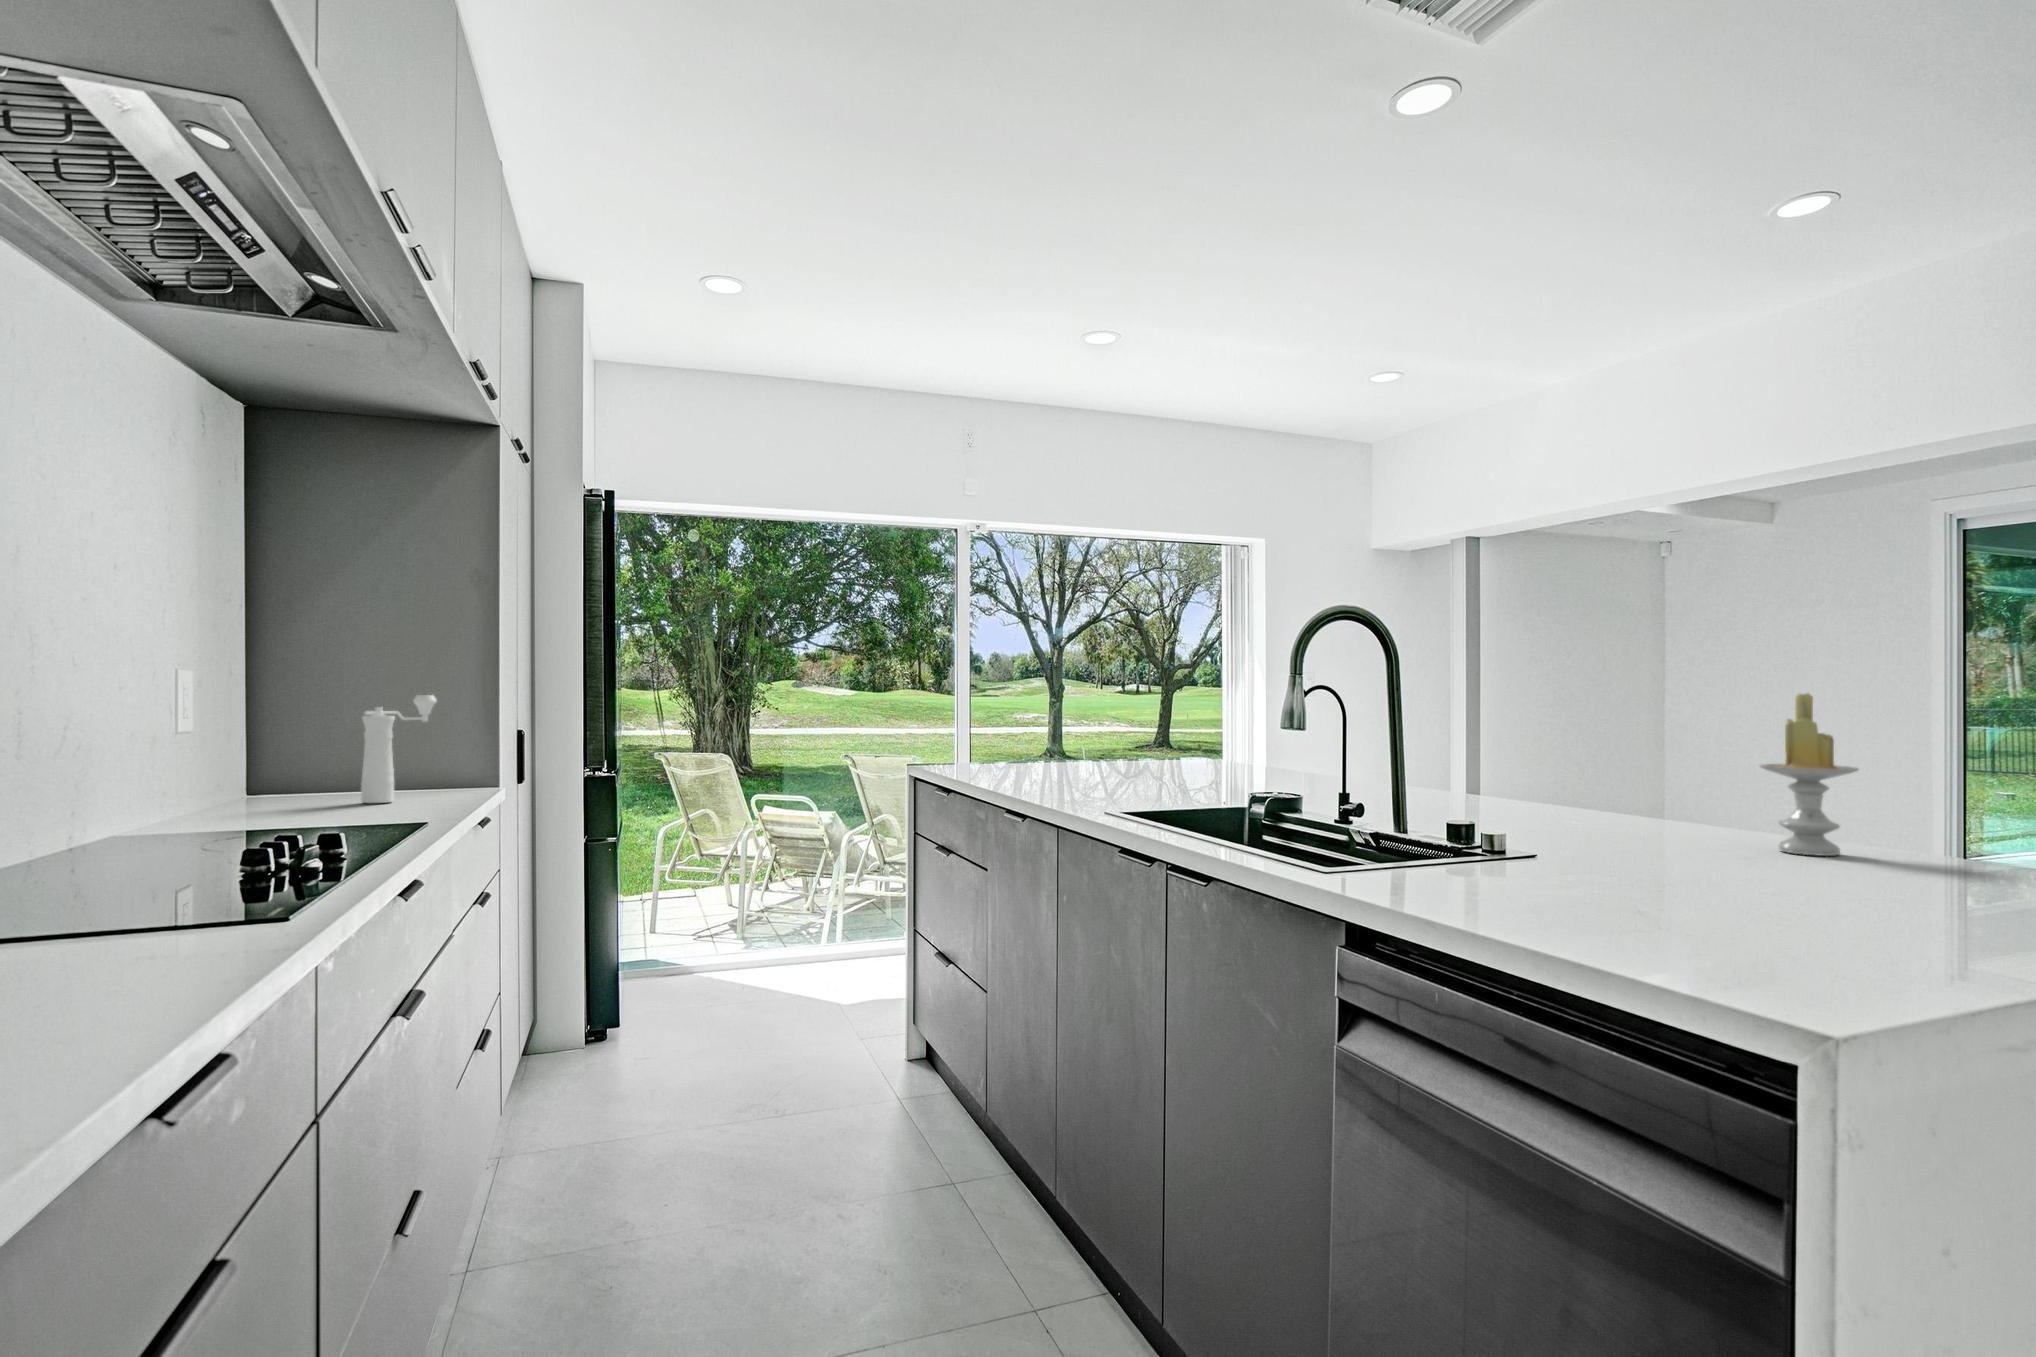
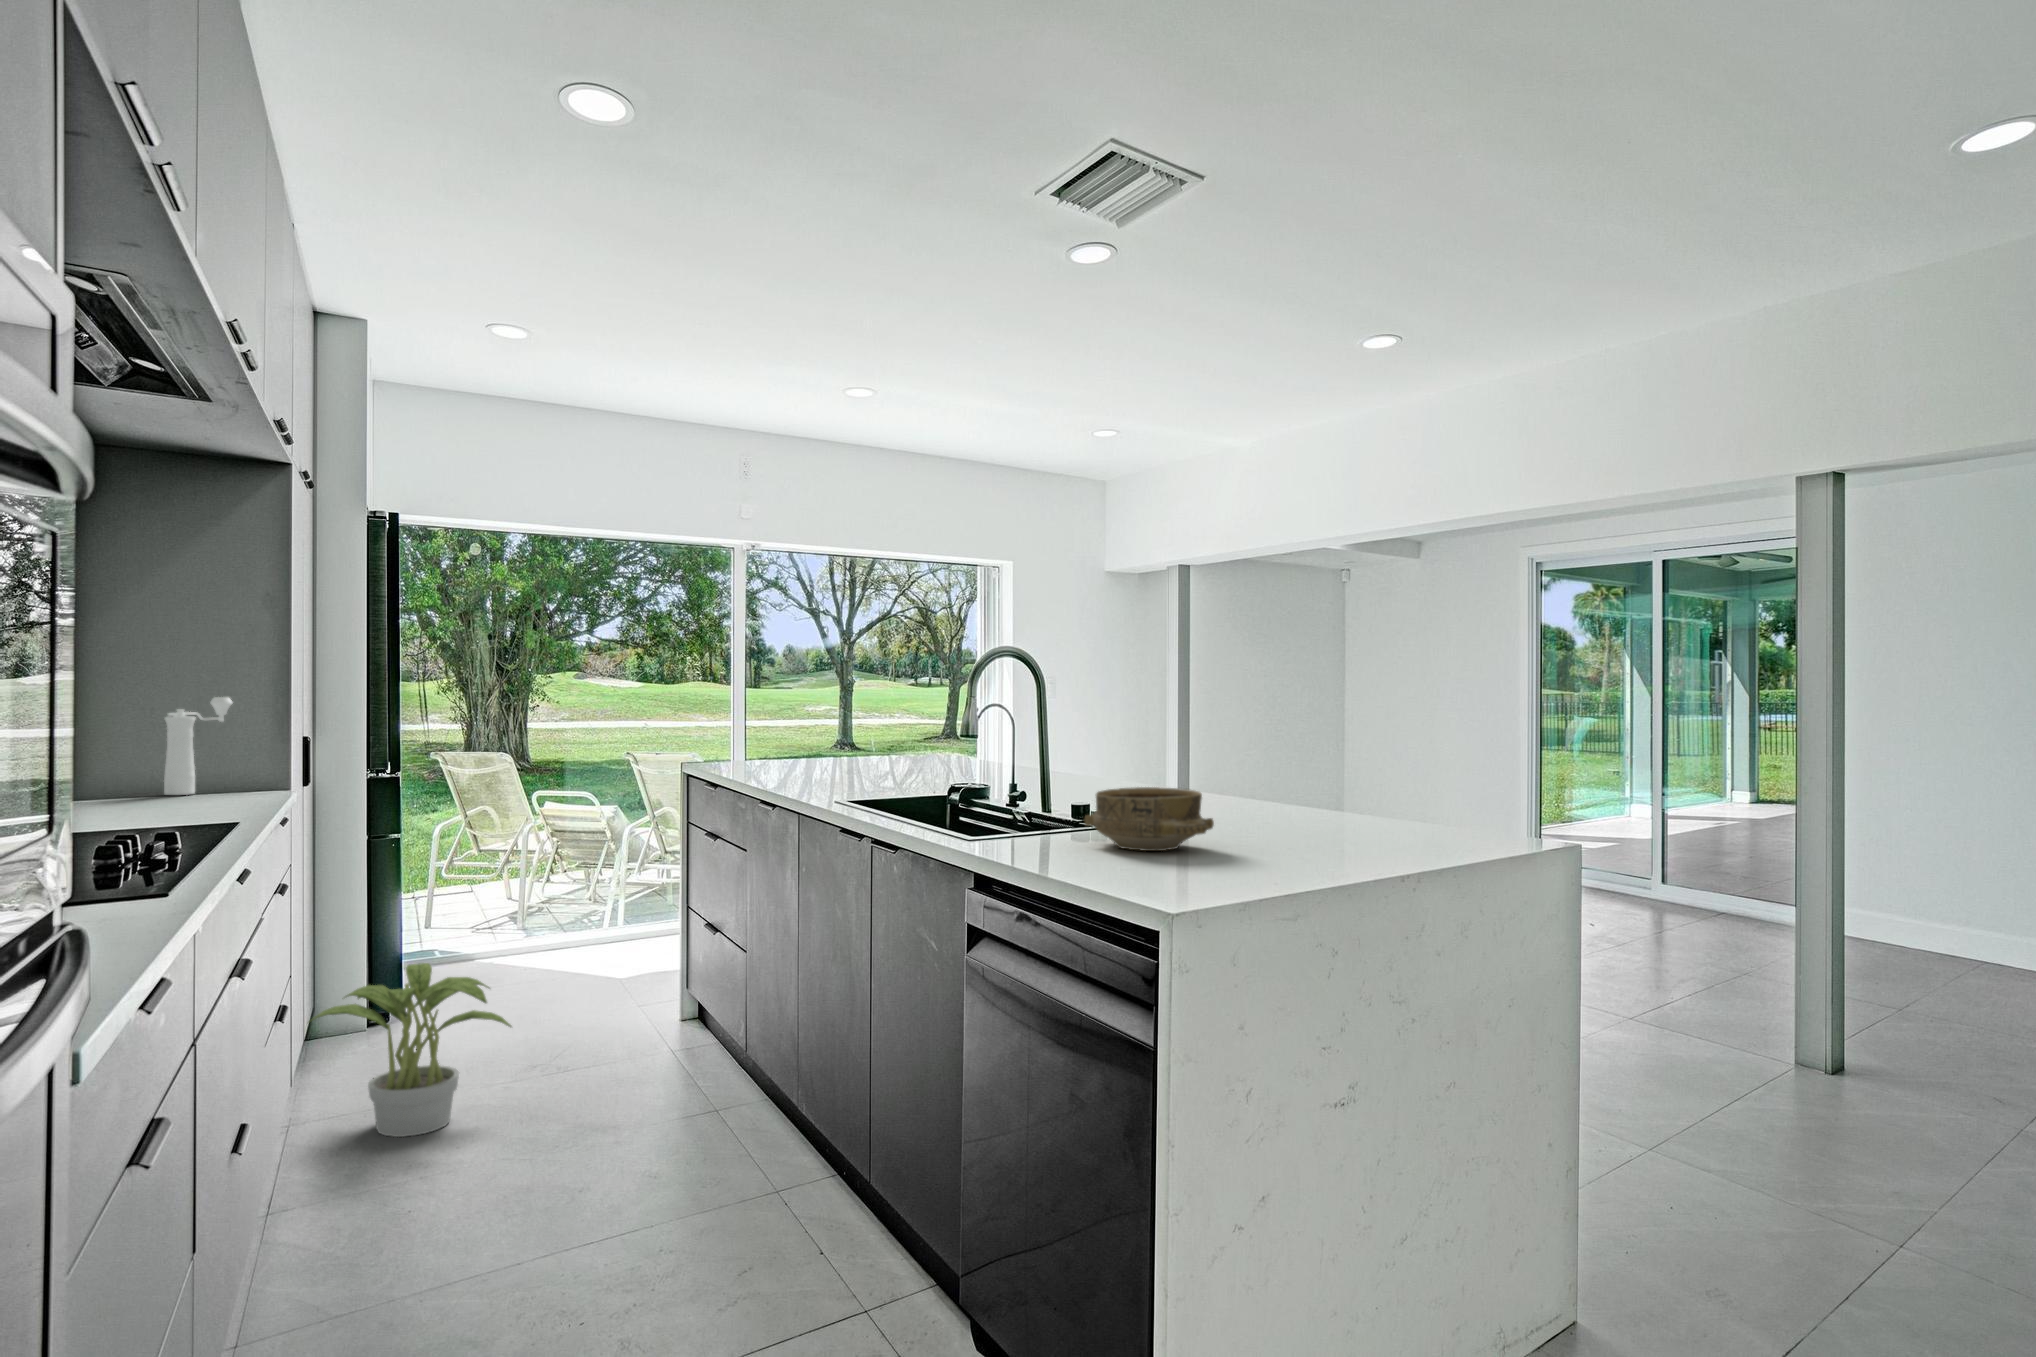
candle: present [1760,693,1859,856] -> none [1312,706,1371,825]
ceramic bowl: none [1502,804,1714,898] -> present [1084,787,1214,851]
potted plant: none [519,985,733,1182] -> present [310,963,511,1137]

